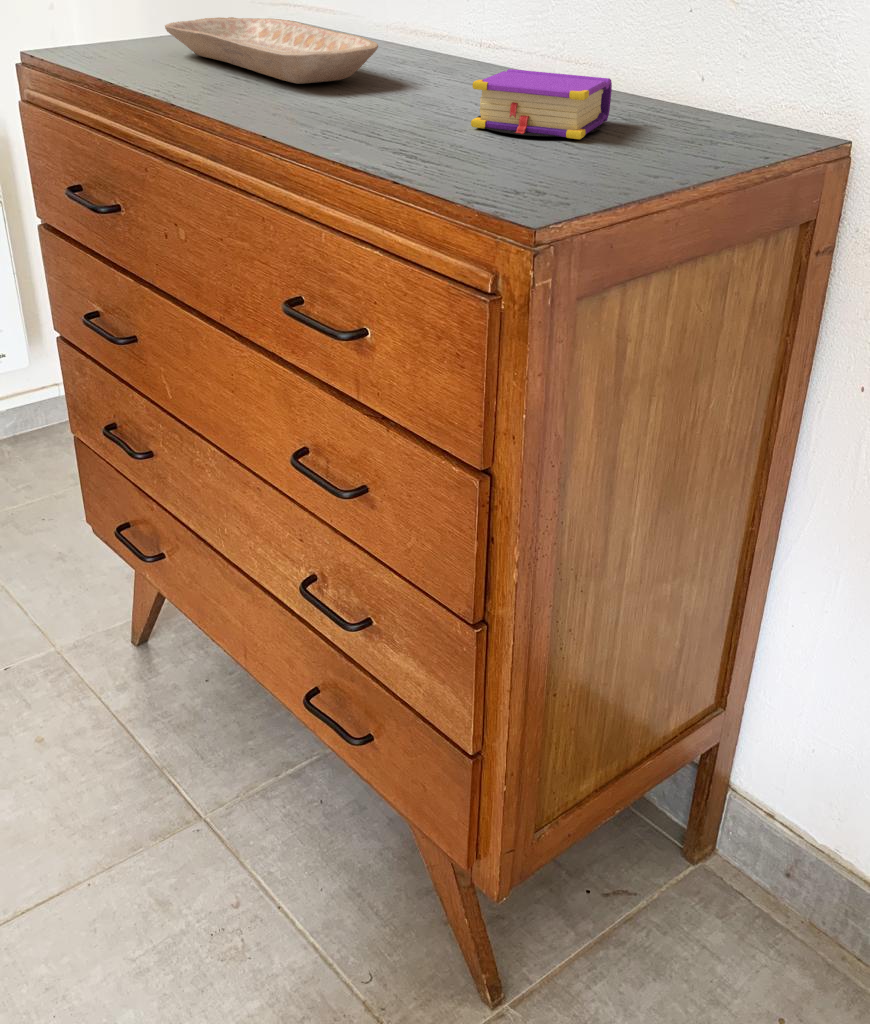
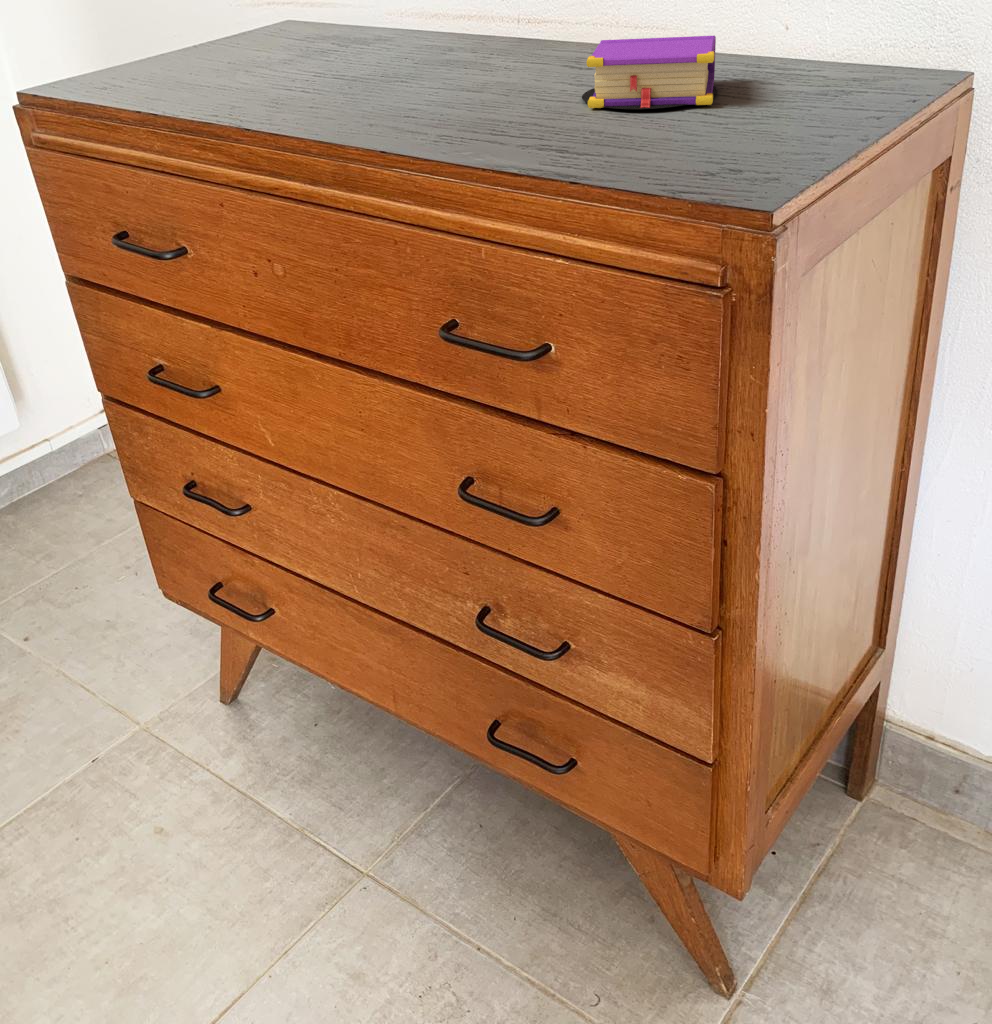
tray: present [165,17,378,84] -> none [180,21,438,88]

